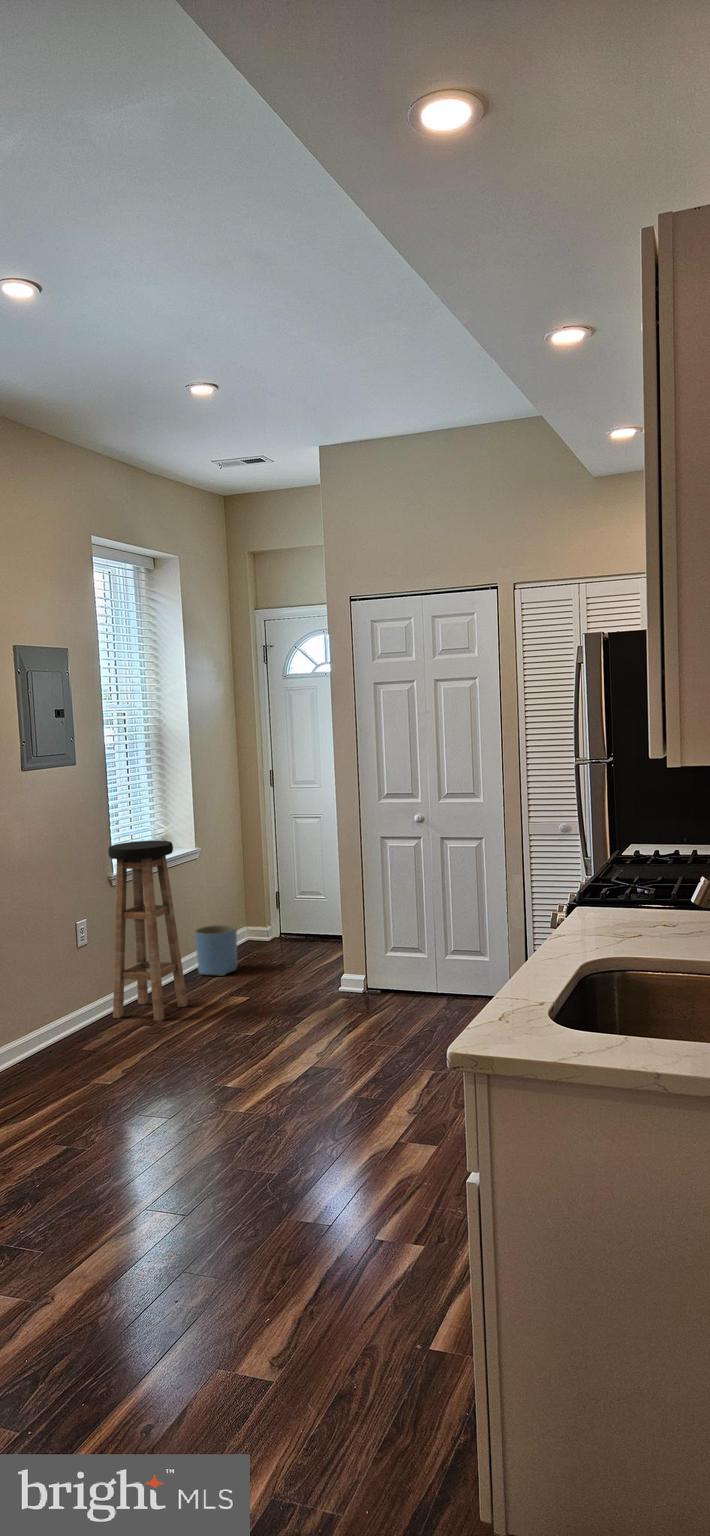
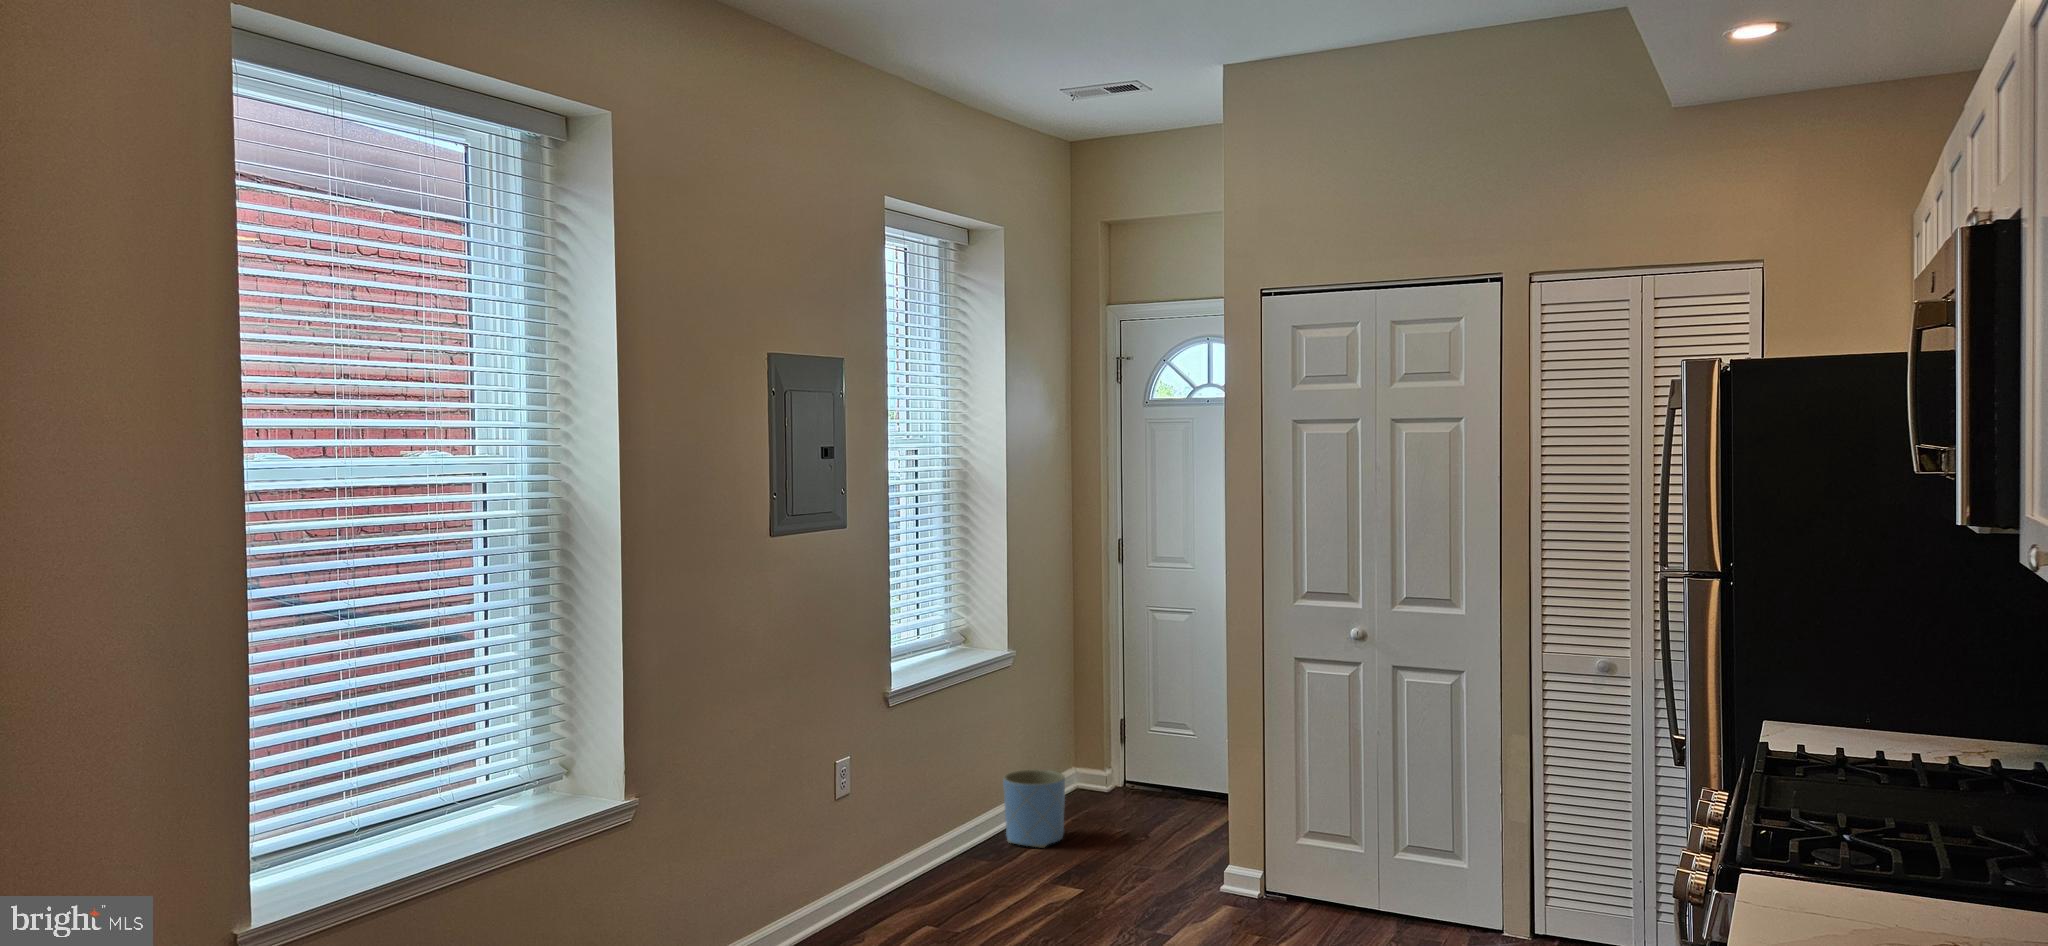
bar stool: present [108,841,188,1021] -> none [882,645,992,920]

